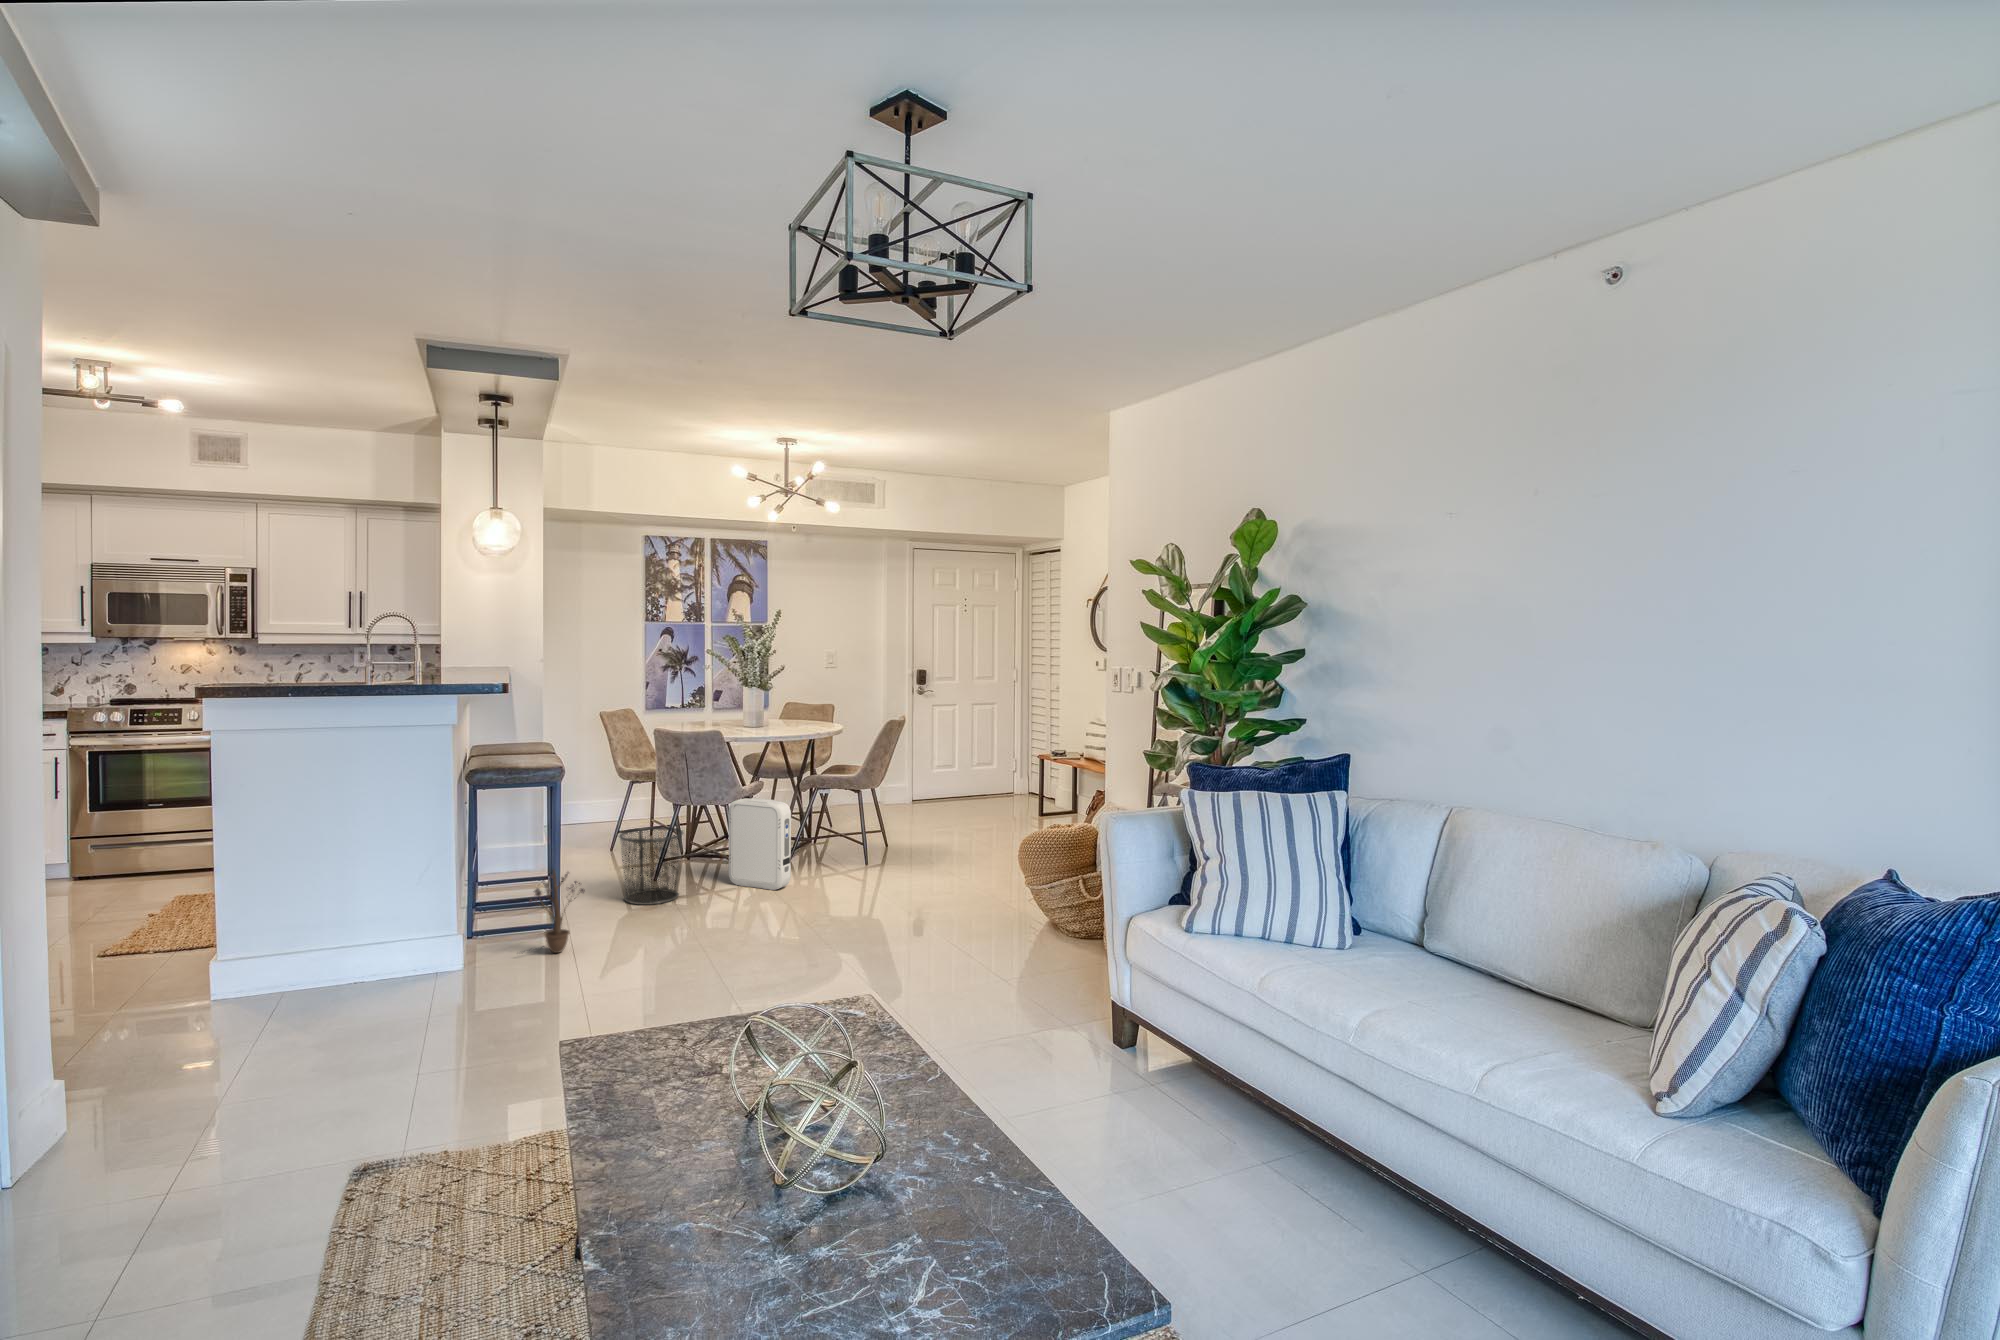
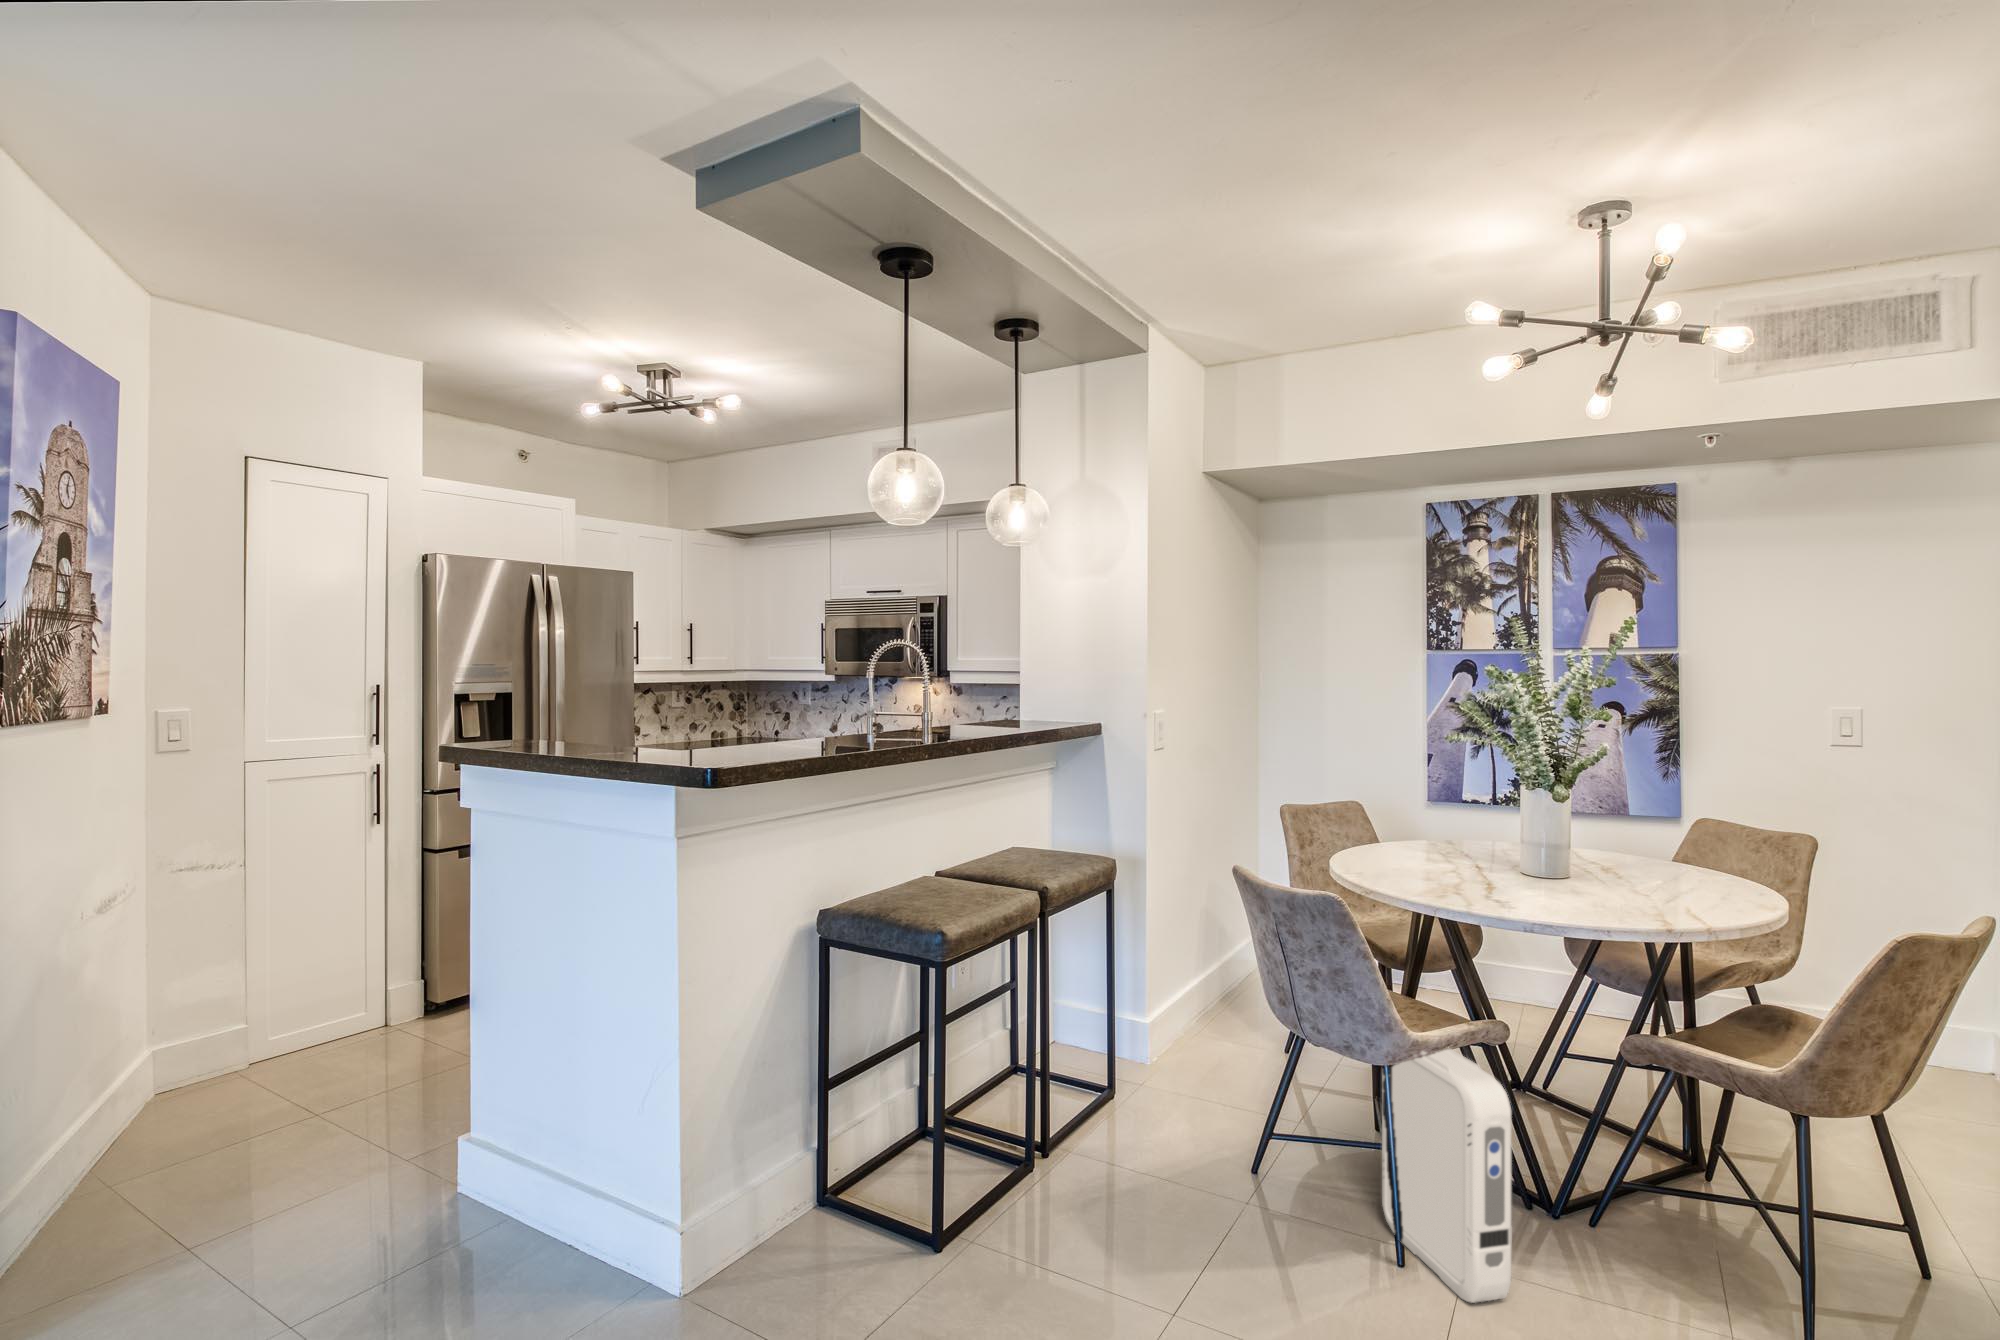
waste bin: present [619,827,683,905] -> none [1134,1042,1264,1228]
decorative plant: present [523,870,584,953] -> none [803,1116,916,1292]

